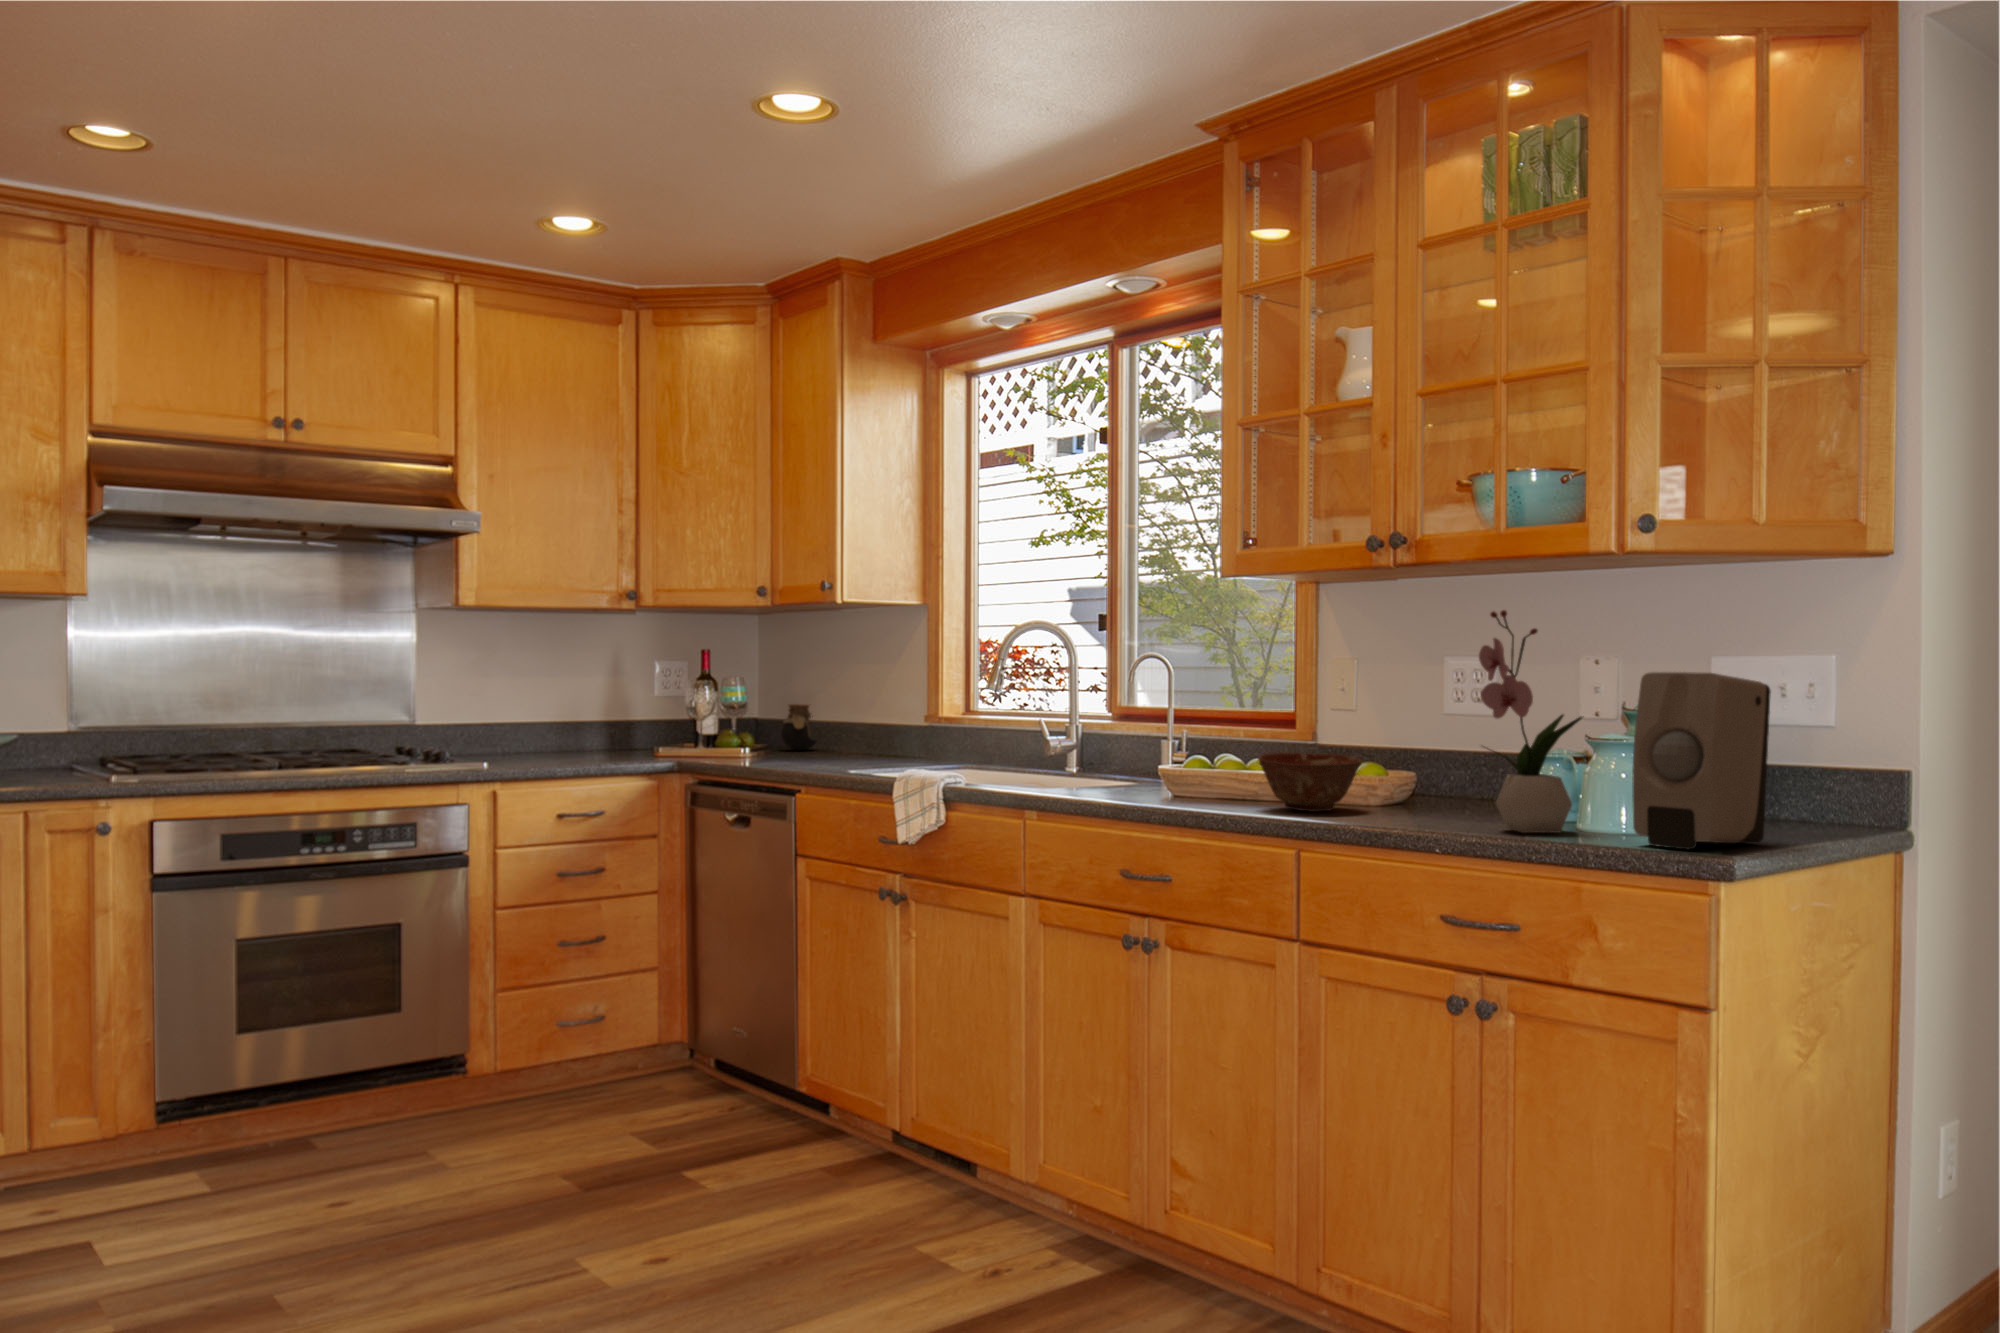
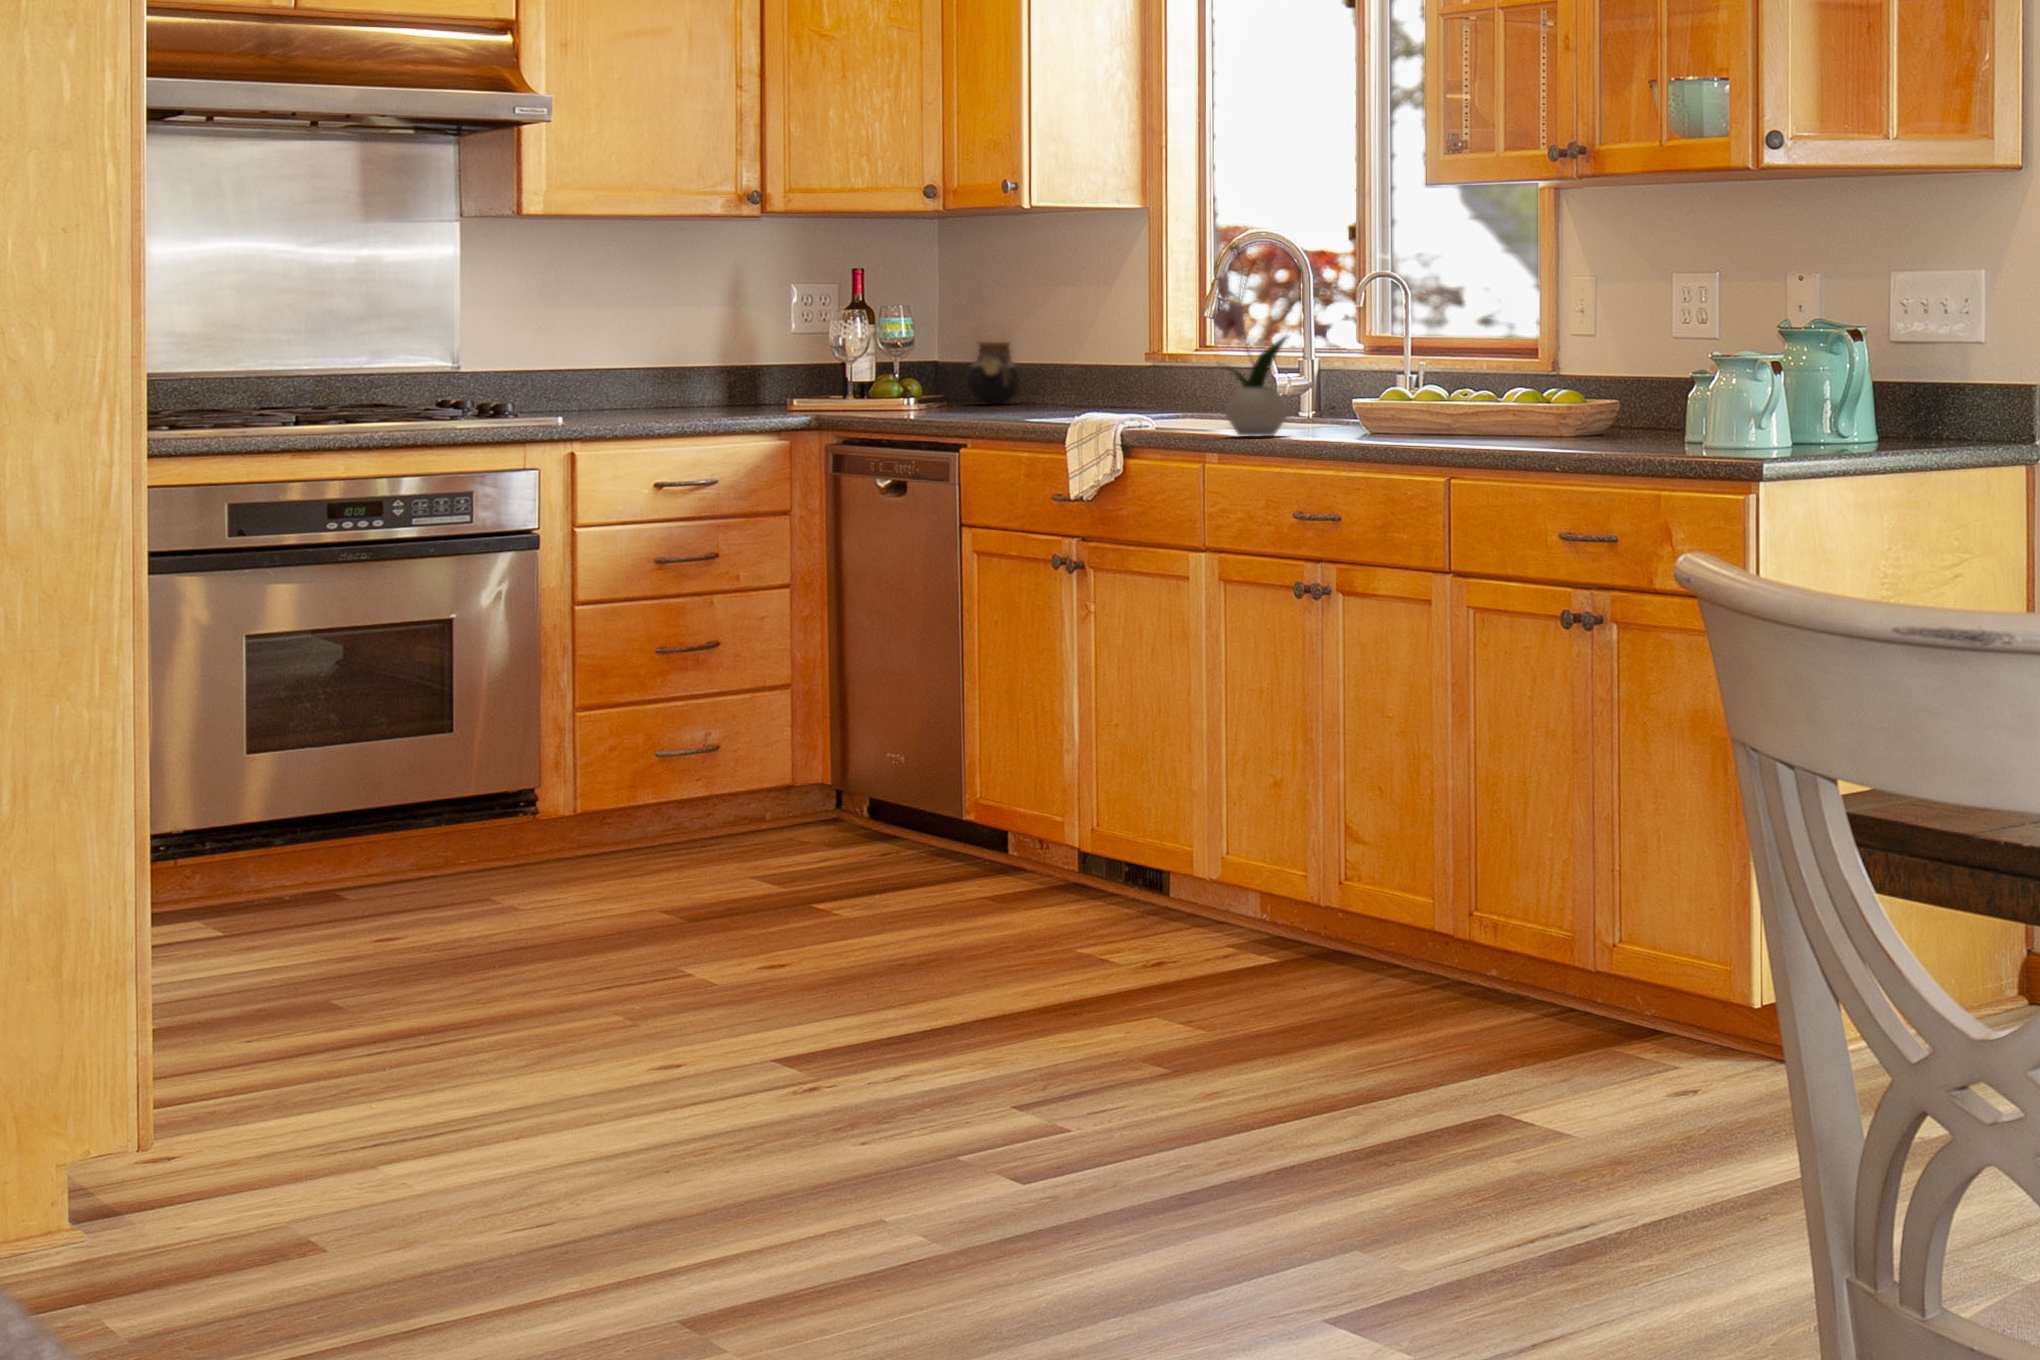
flower arrangement: present [1479,610,1584,833] -> present [1213,245,1290,437]
soap dispenser: present [1632,672,1771,849] -> none [1704,294,1836,456]
ceramic bowl: present [1258,753,1362,812] -> none [1427,381,1538,442]

